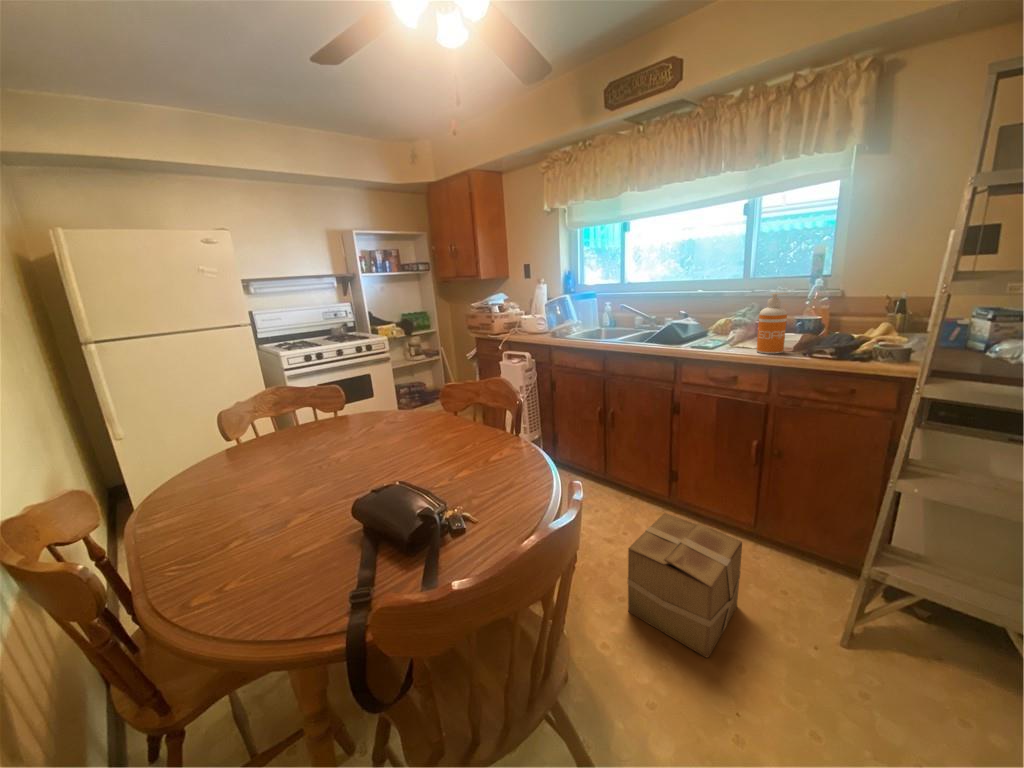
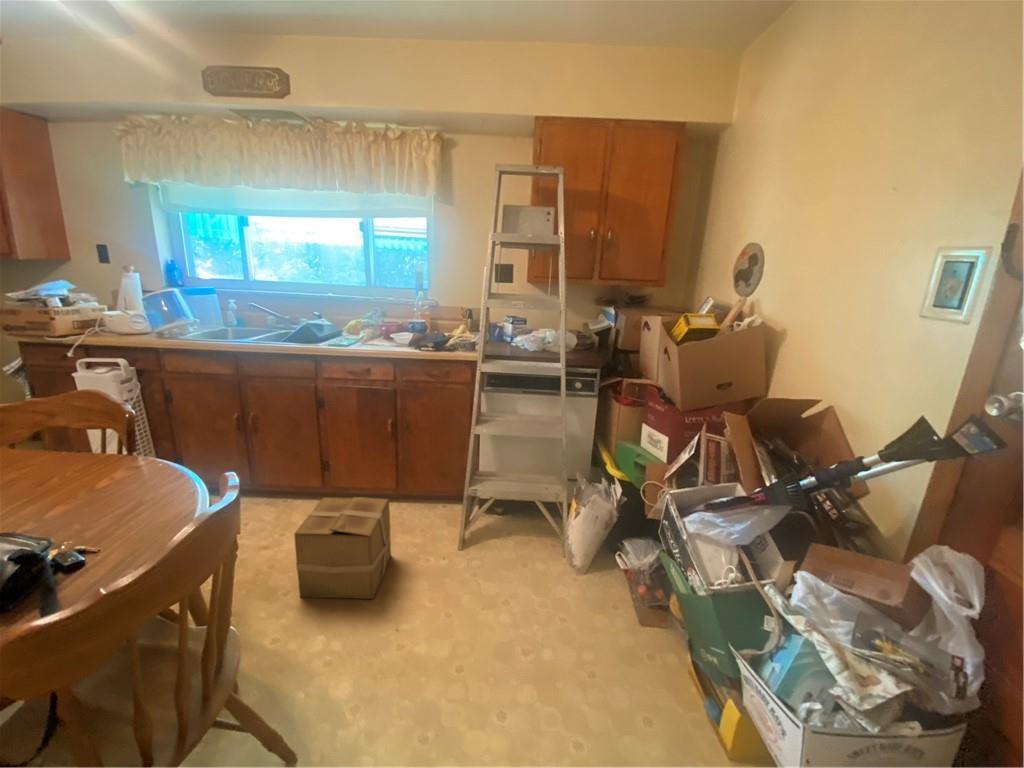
soap dispenser: present [757,293,787,354] -> none [383,299,402,348]

